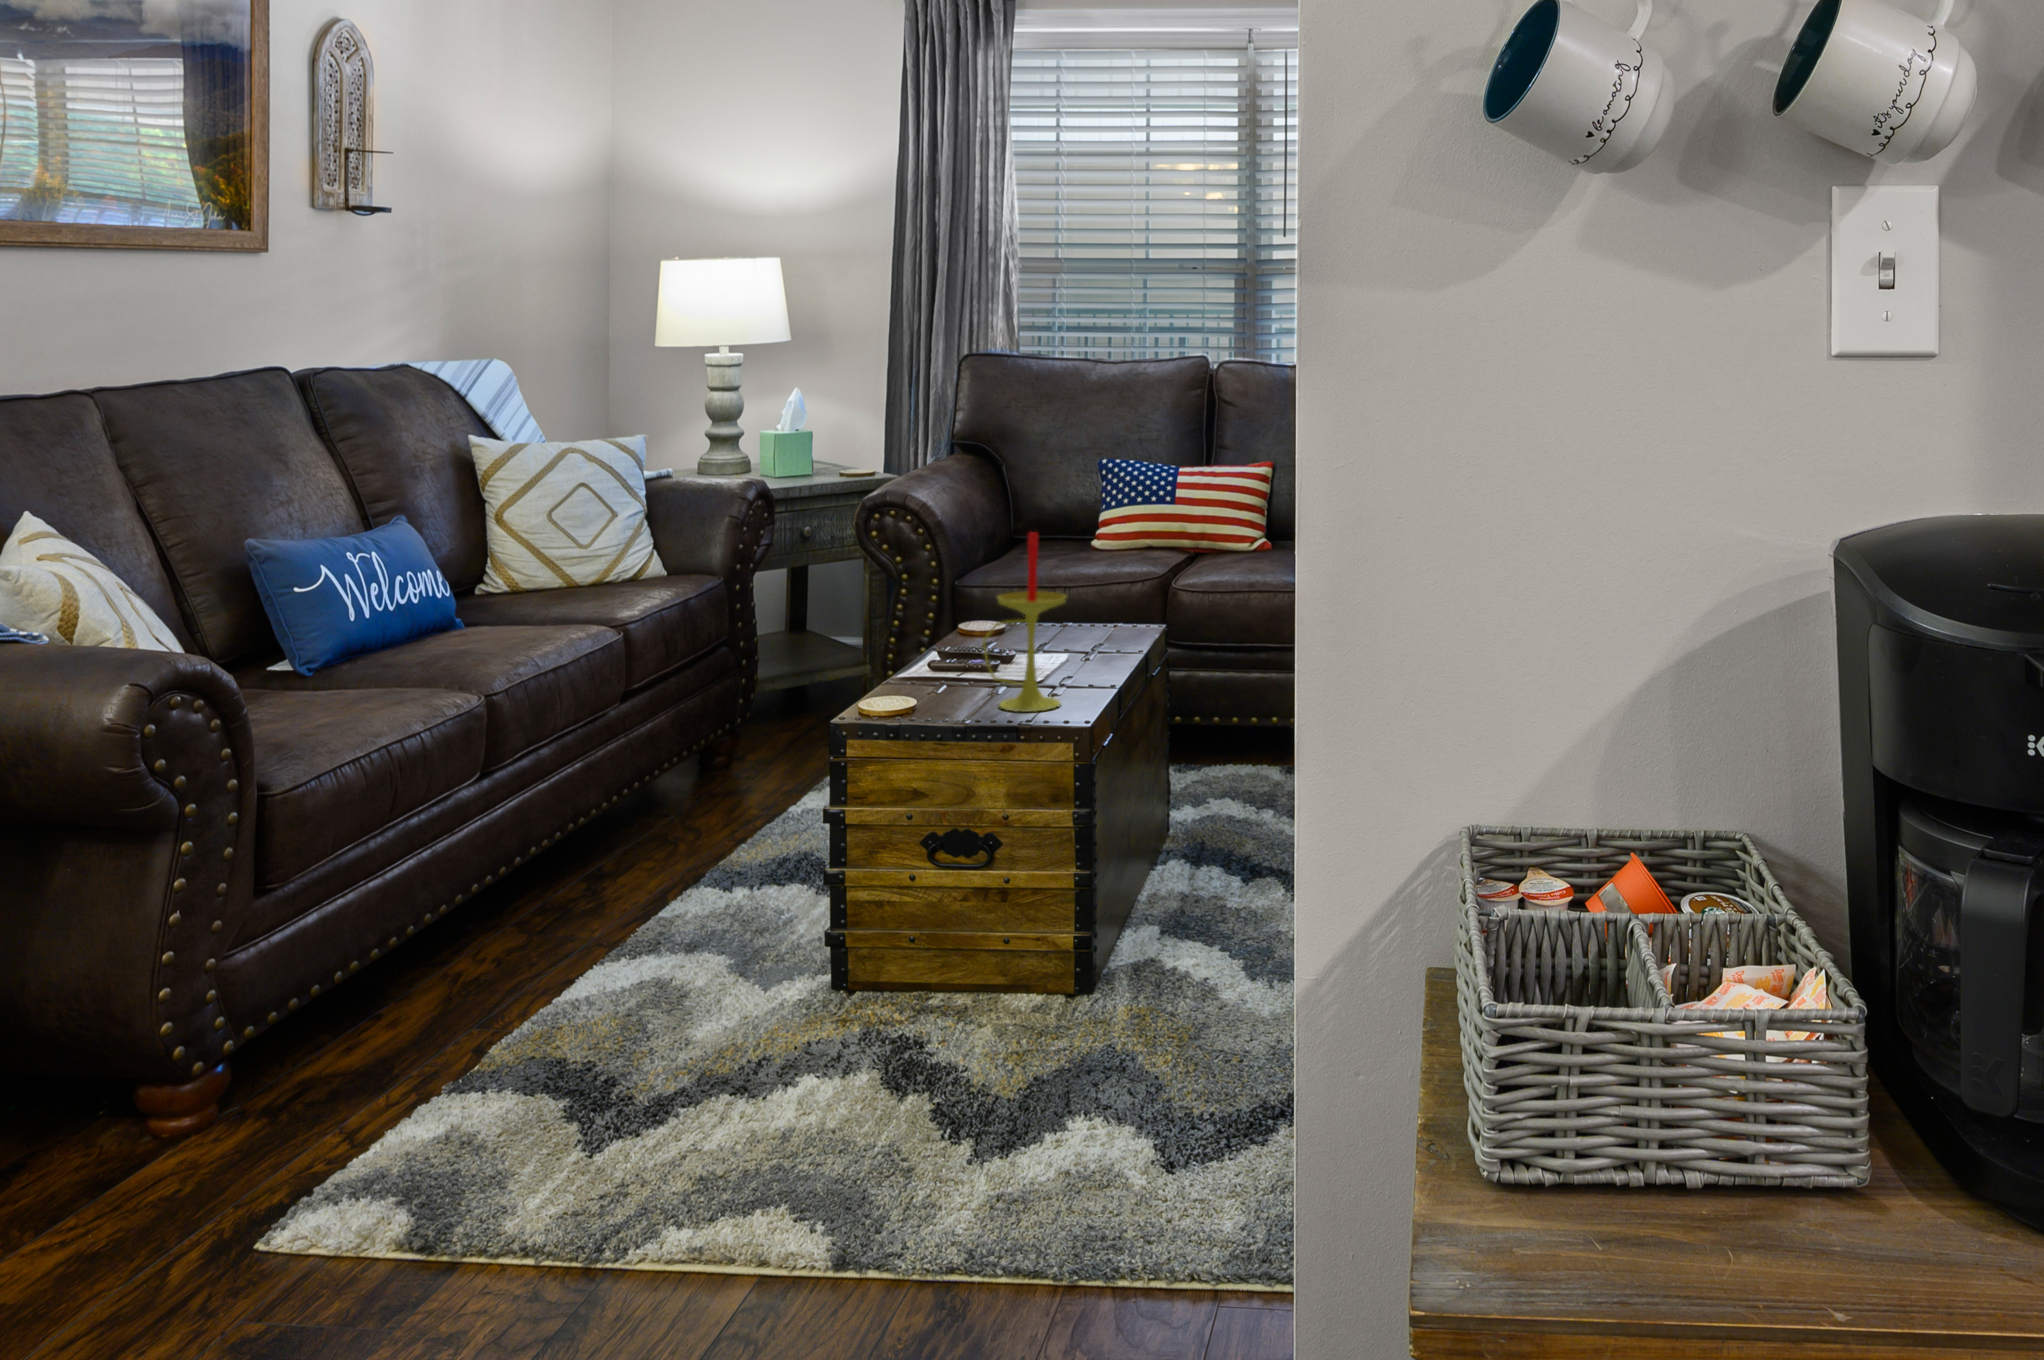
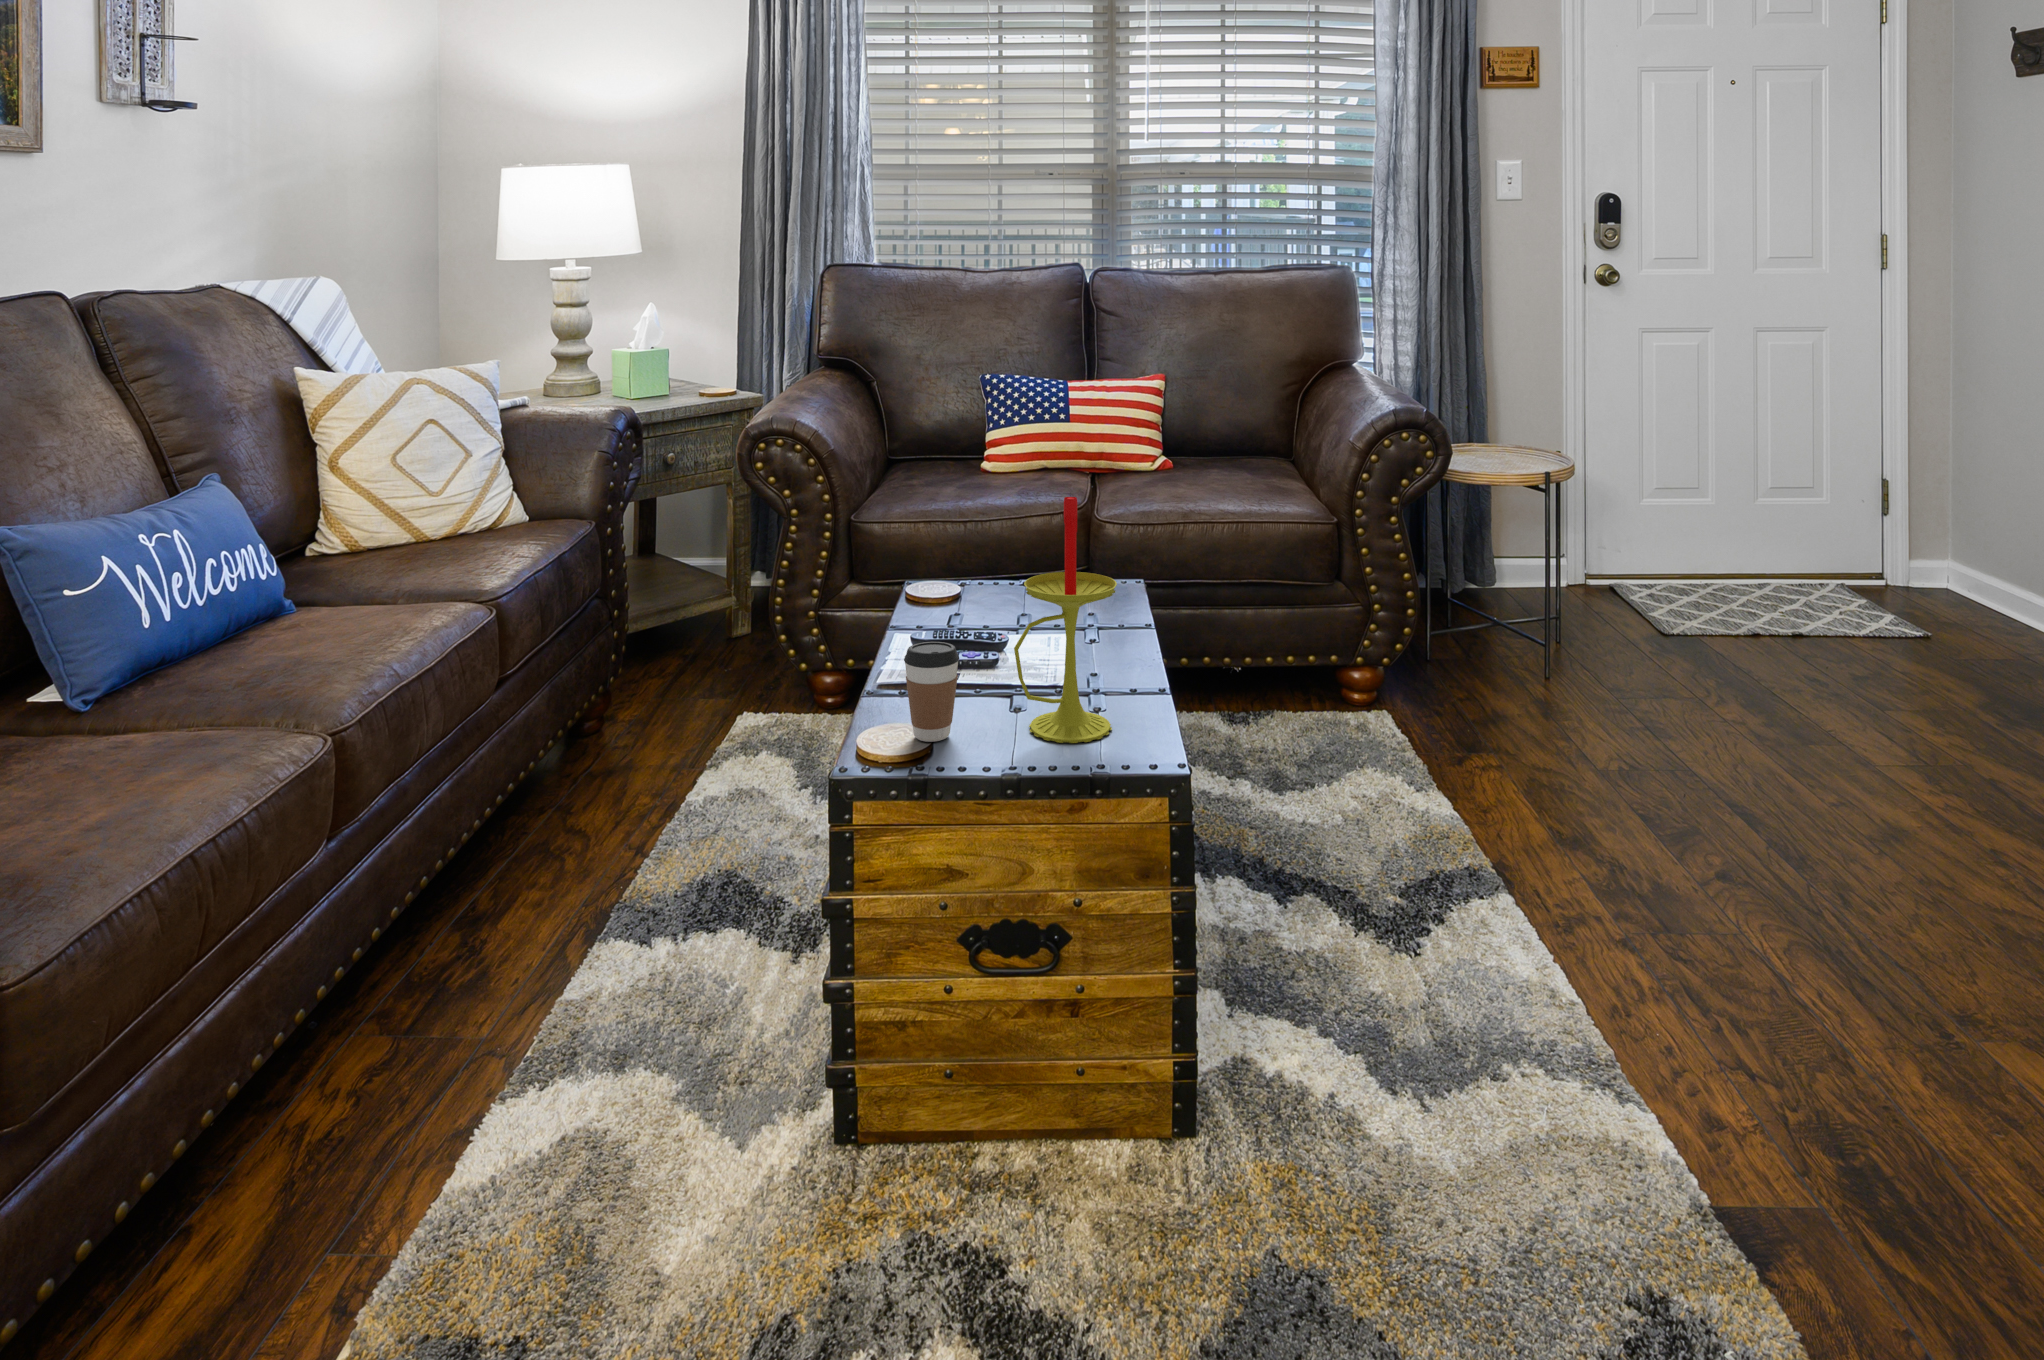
coffee cup: none [904,638,946,709] -> present [904,642,959,742]

